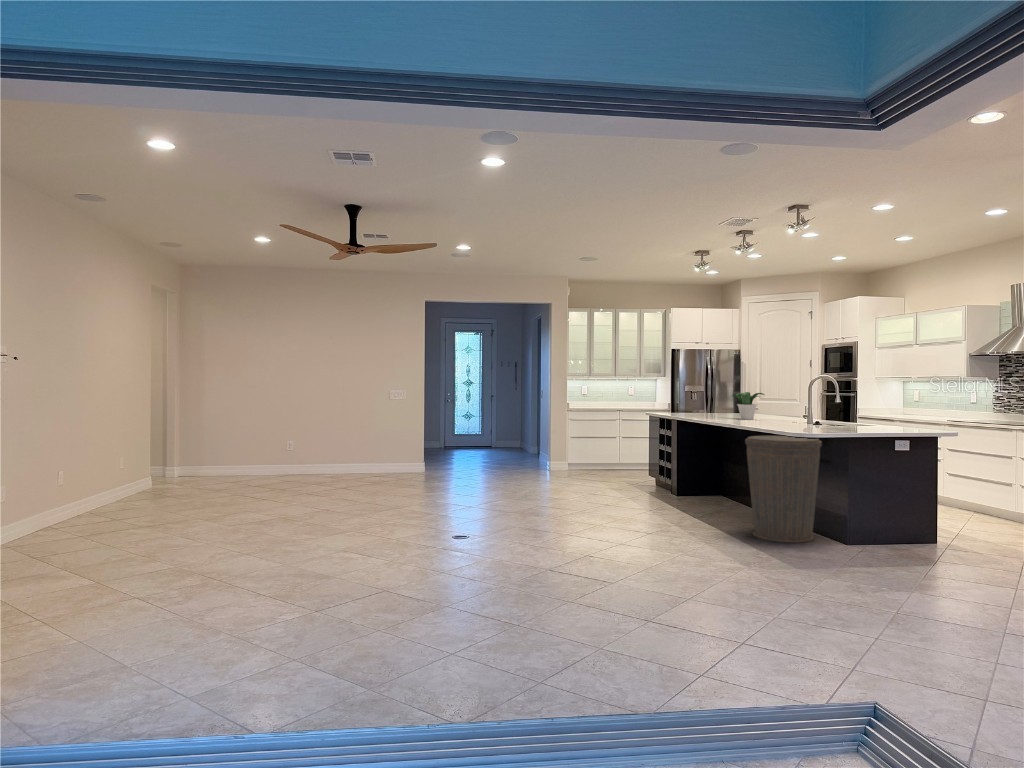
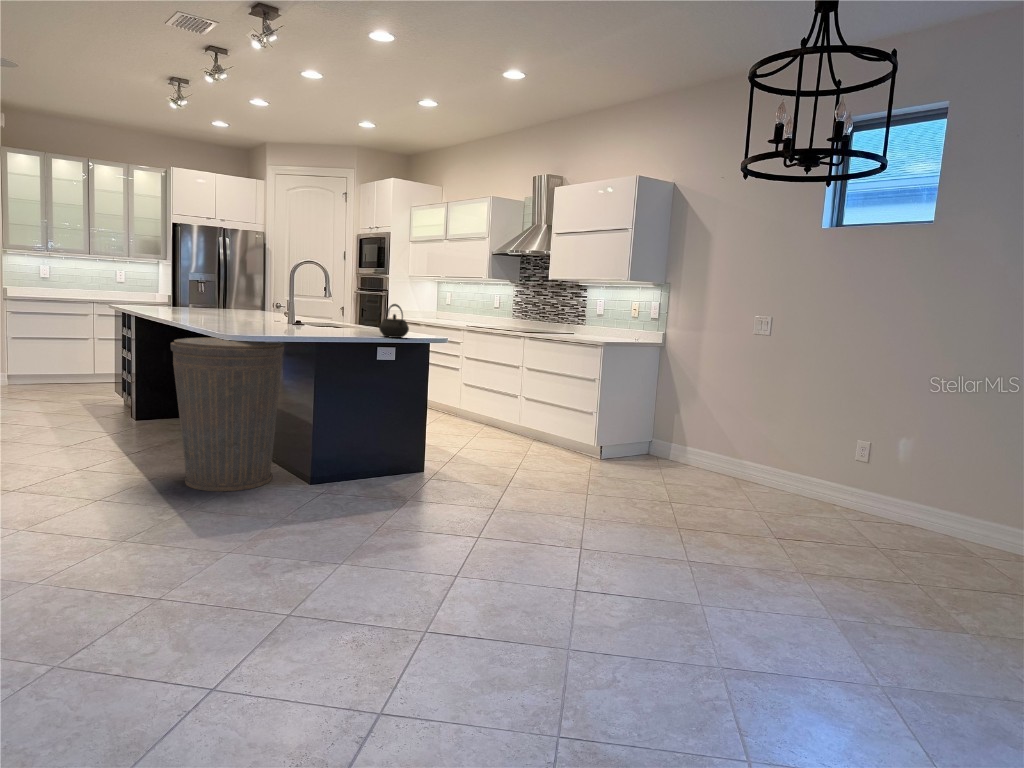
potted plant: present [732,392,764,420] -> none [203,278,245,316]
kettle: none [898,408,924,434] -> present [379,304,409,338]

